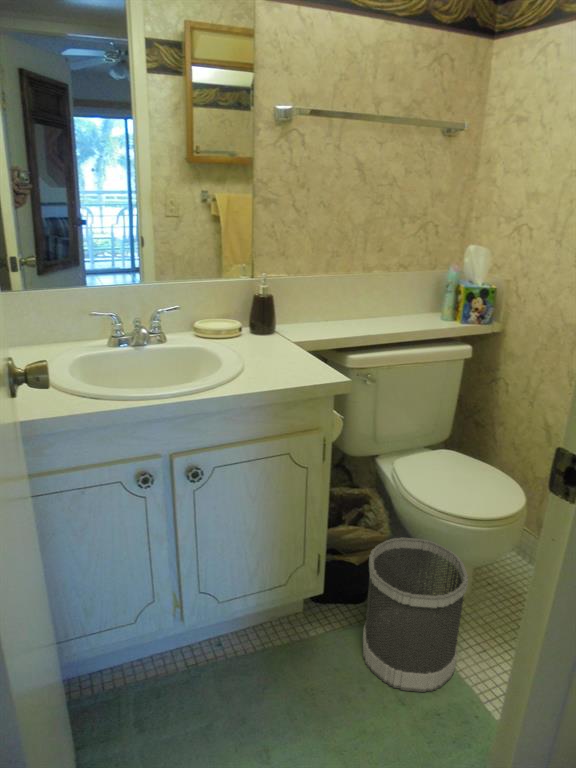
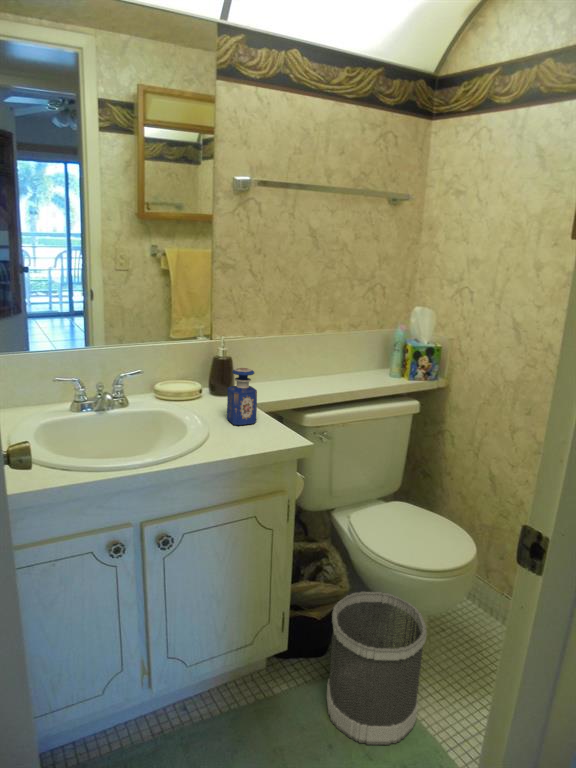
perfume bottle: none [263,302,293,361] -> present [227,368,257,425]

